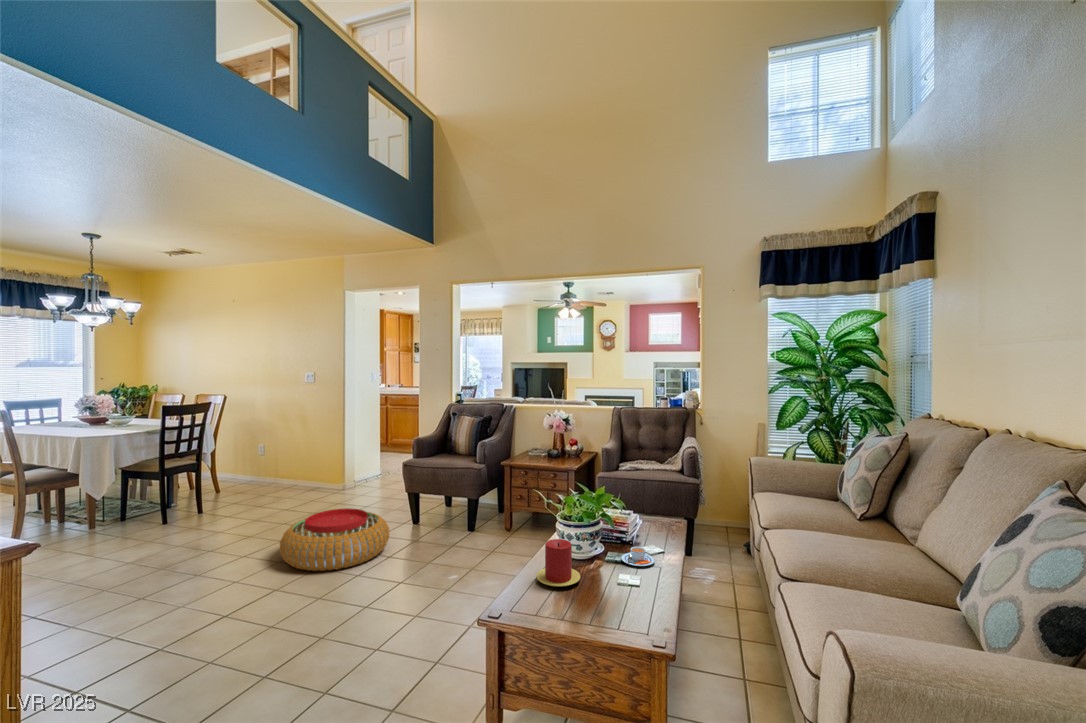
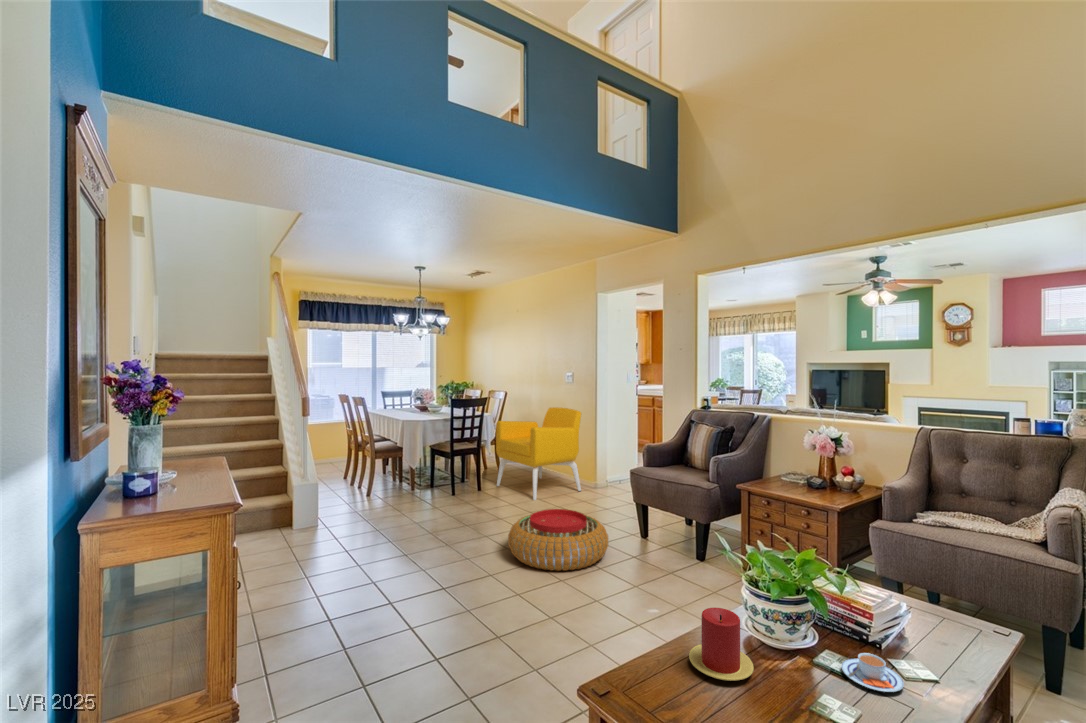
armchair: none [220,410,328,511] -> present [496,407,582,500]

